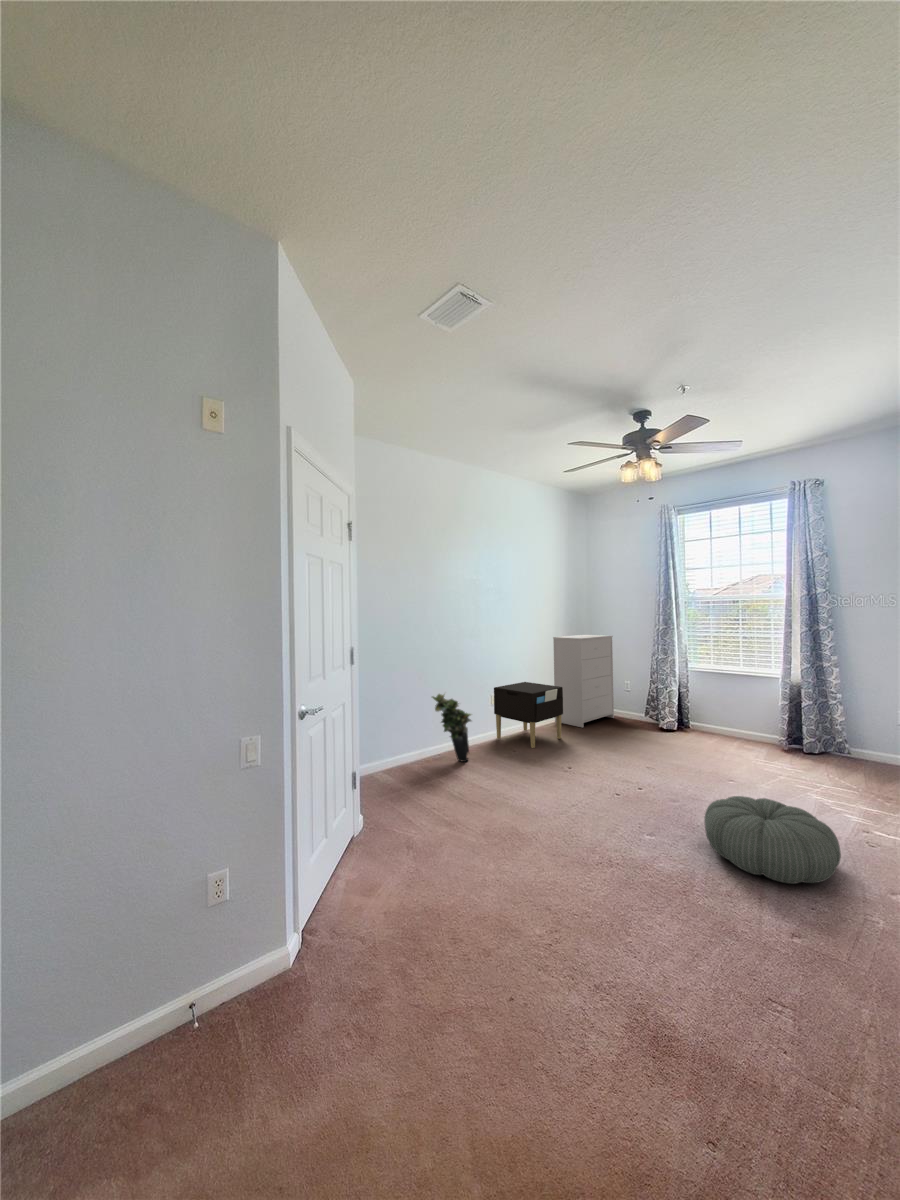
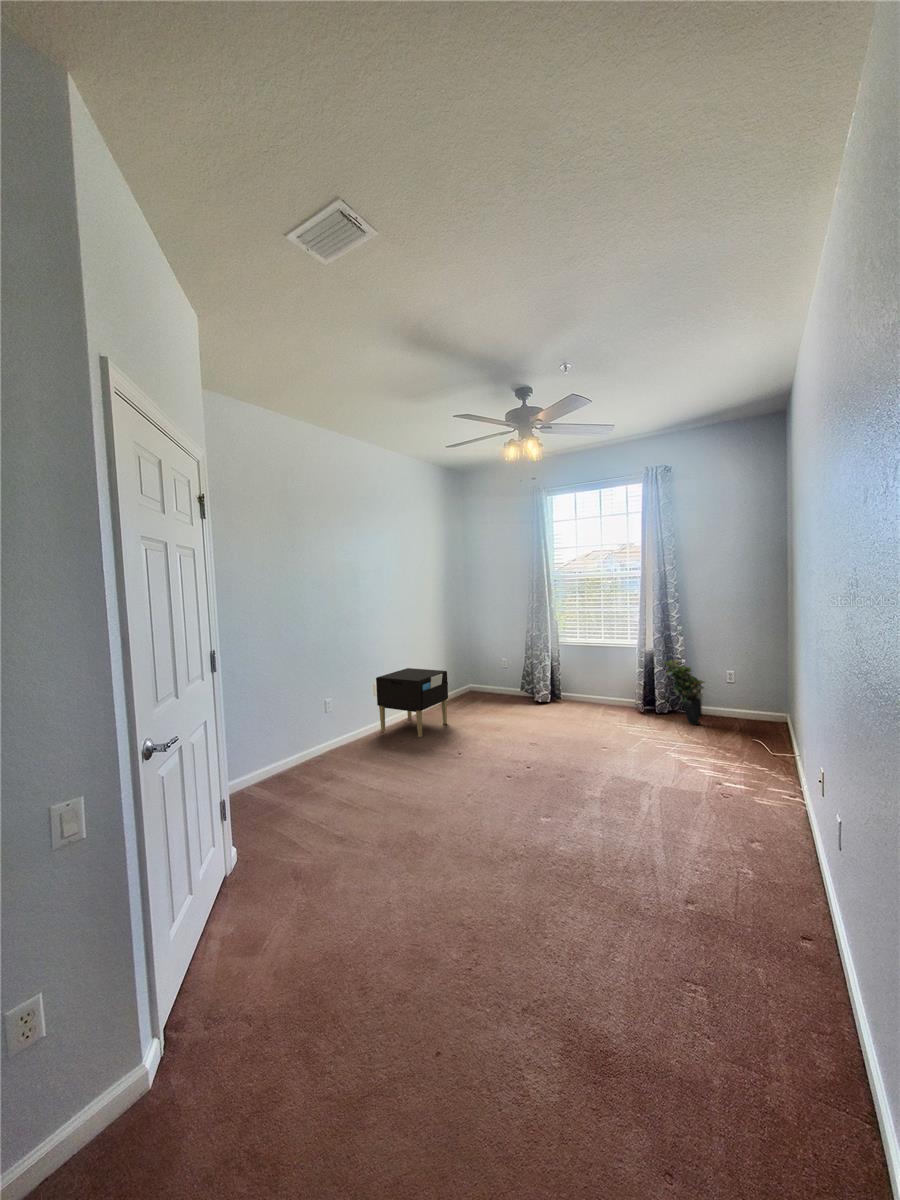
dresser: present [553,635,614,728] -> none [434,615,494,709]
potted plant: present [432,694,471,762] -> present [663,660,704,725]
pouf: present [704,796,841,884] -> none [593,764,705,841]

